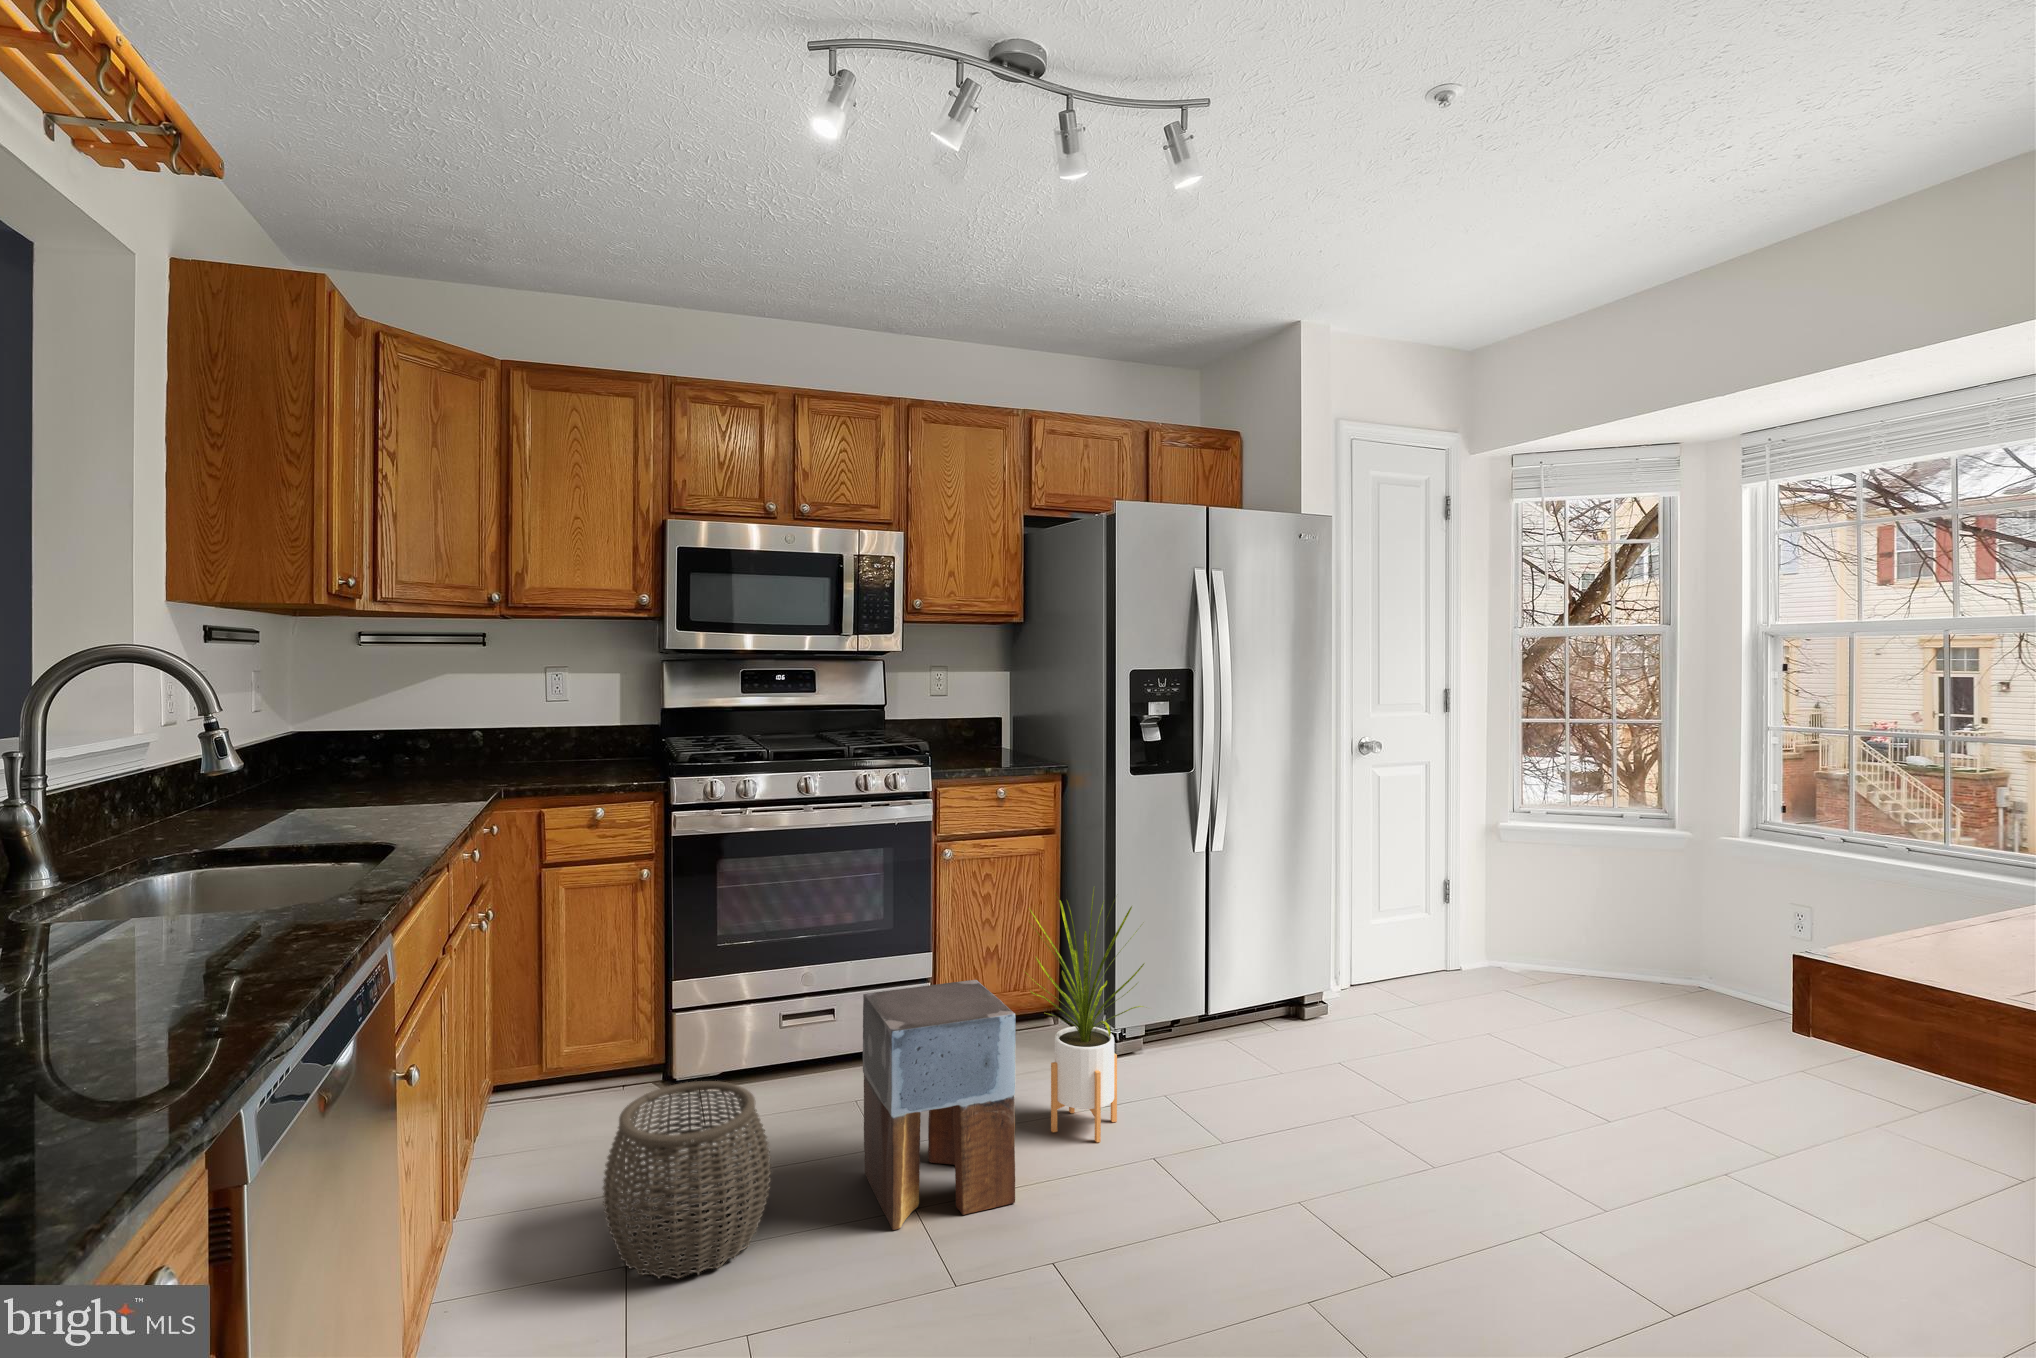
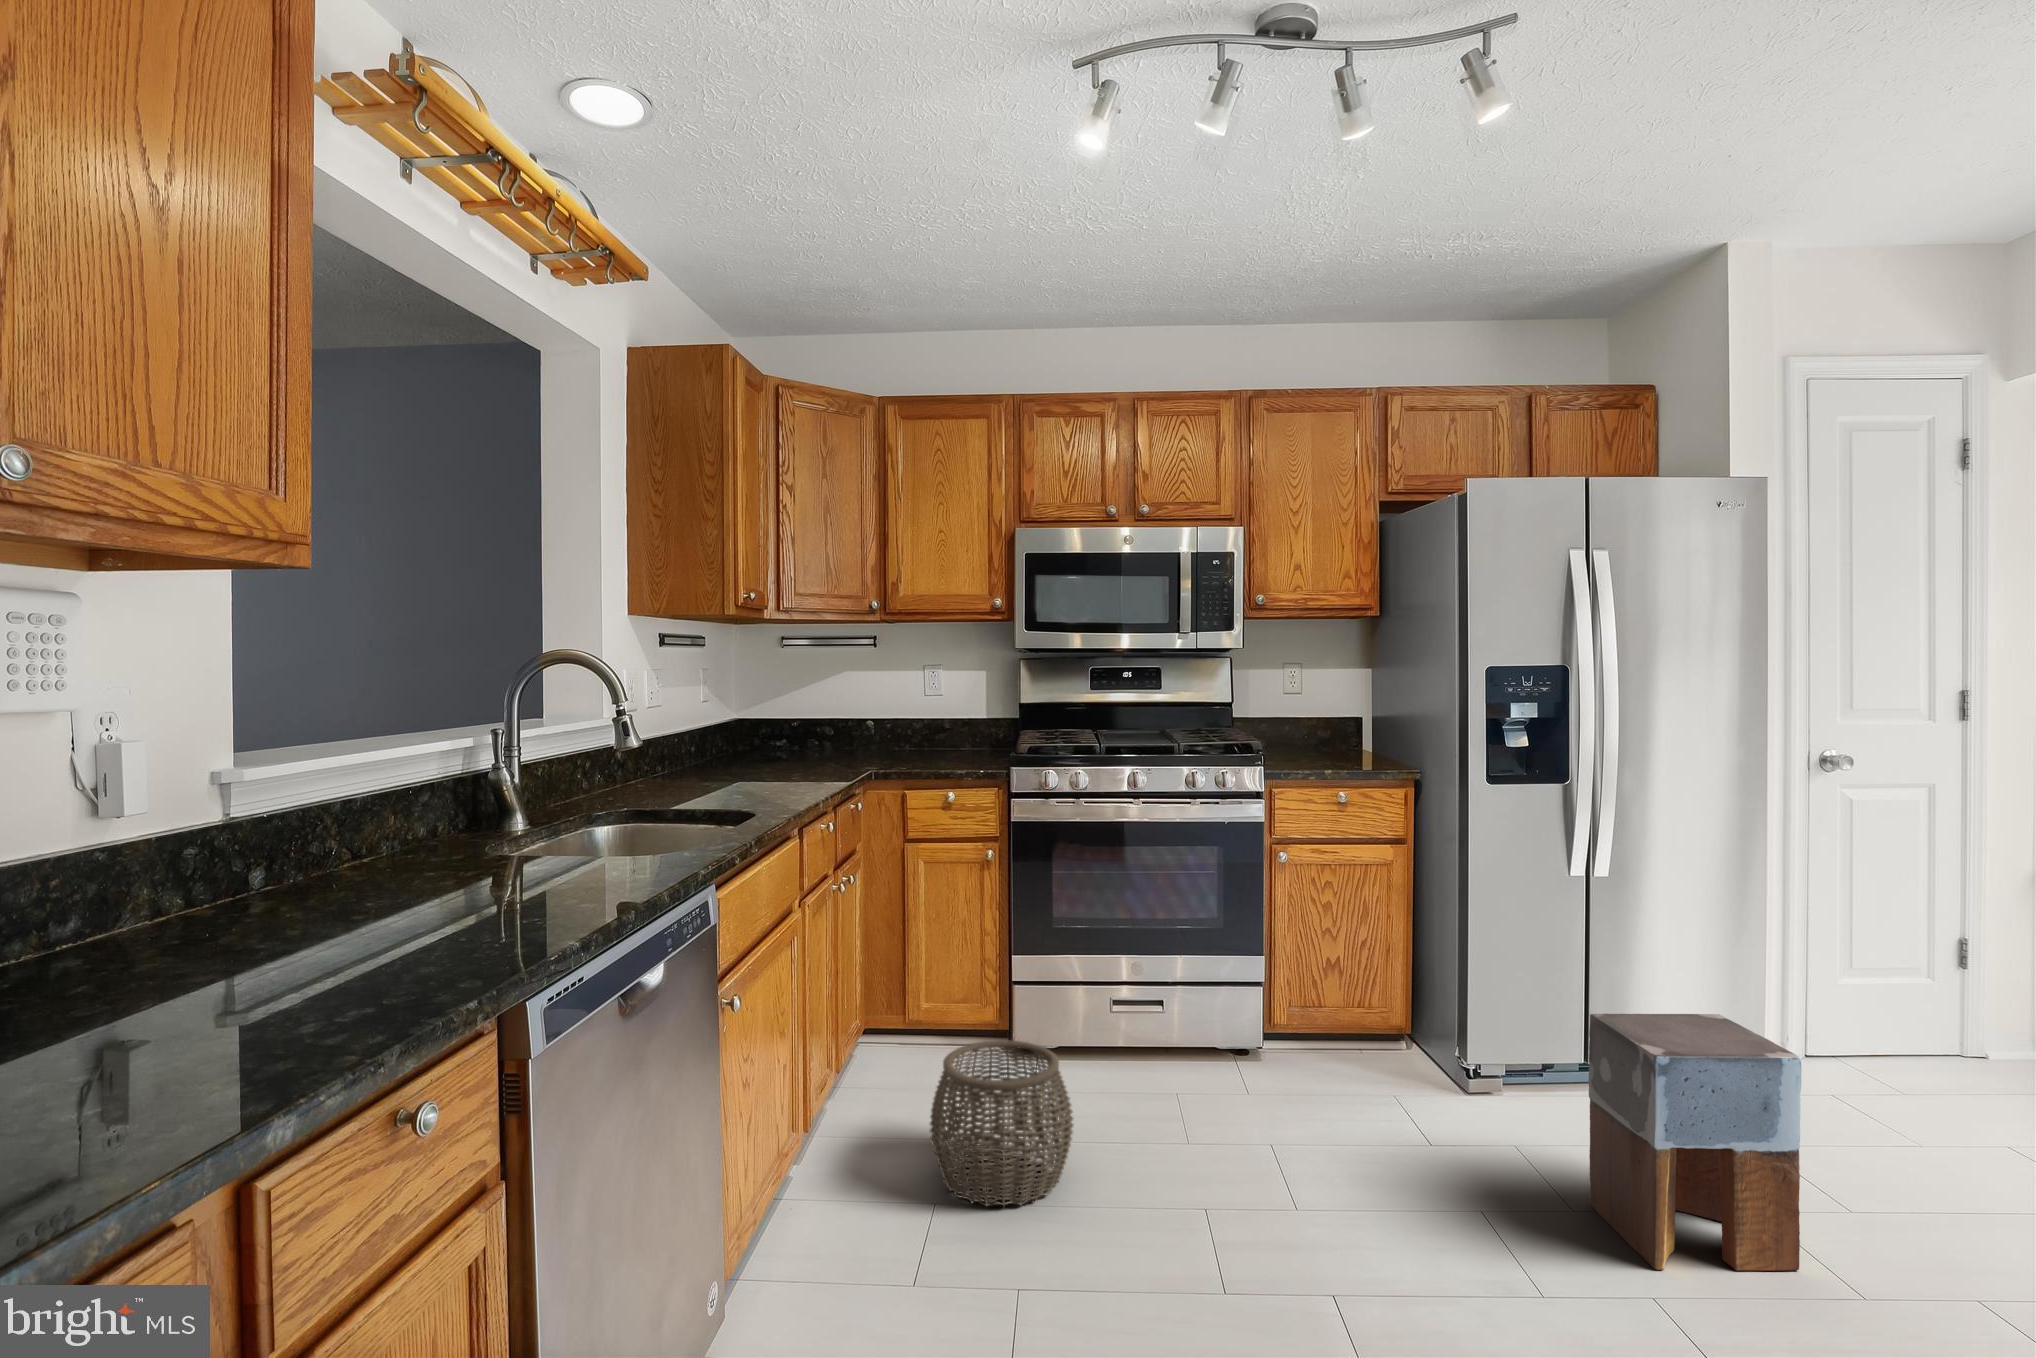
house plant: present [1025,890,1145,1142] -> none [1339,899,1484,1170]
stool: present [863,980,1016,1230] -> present [1589,1014,1801,1271]

